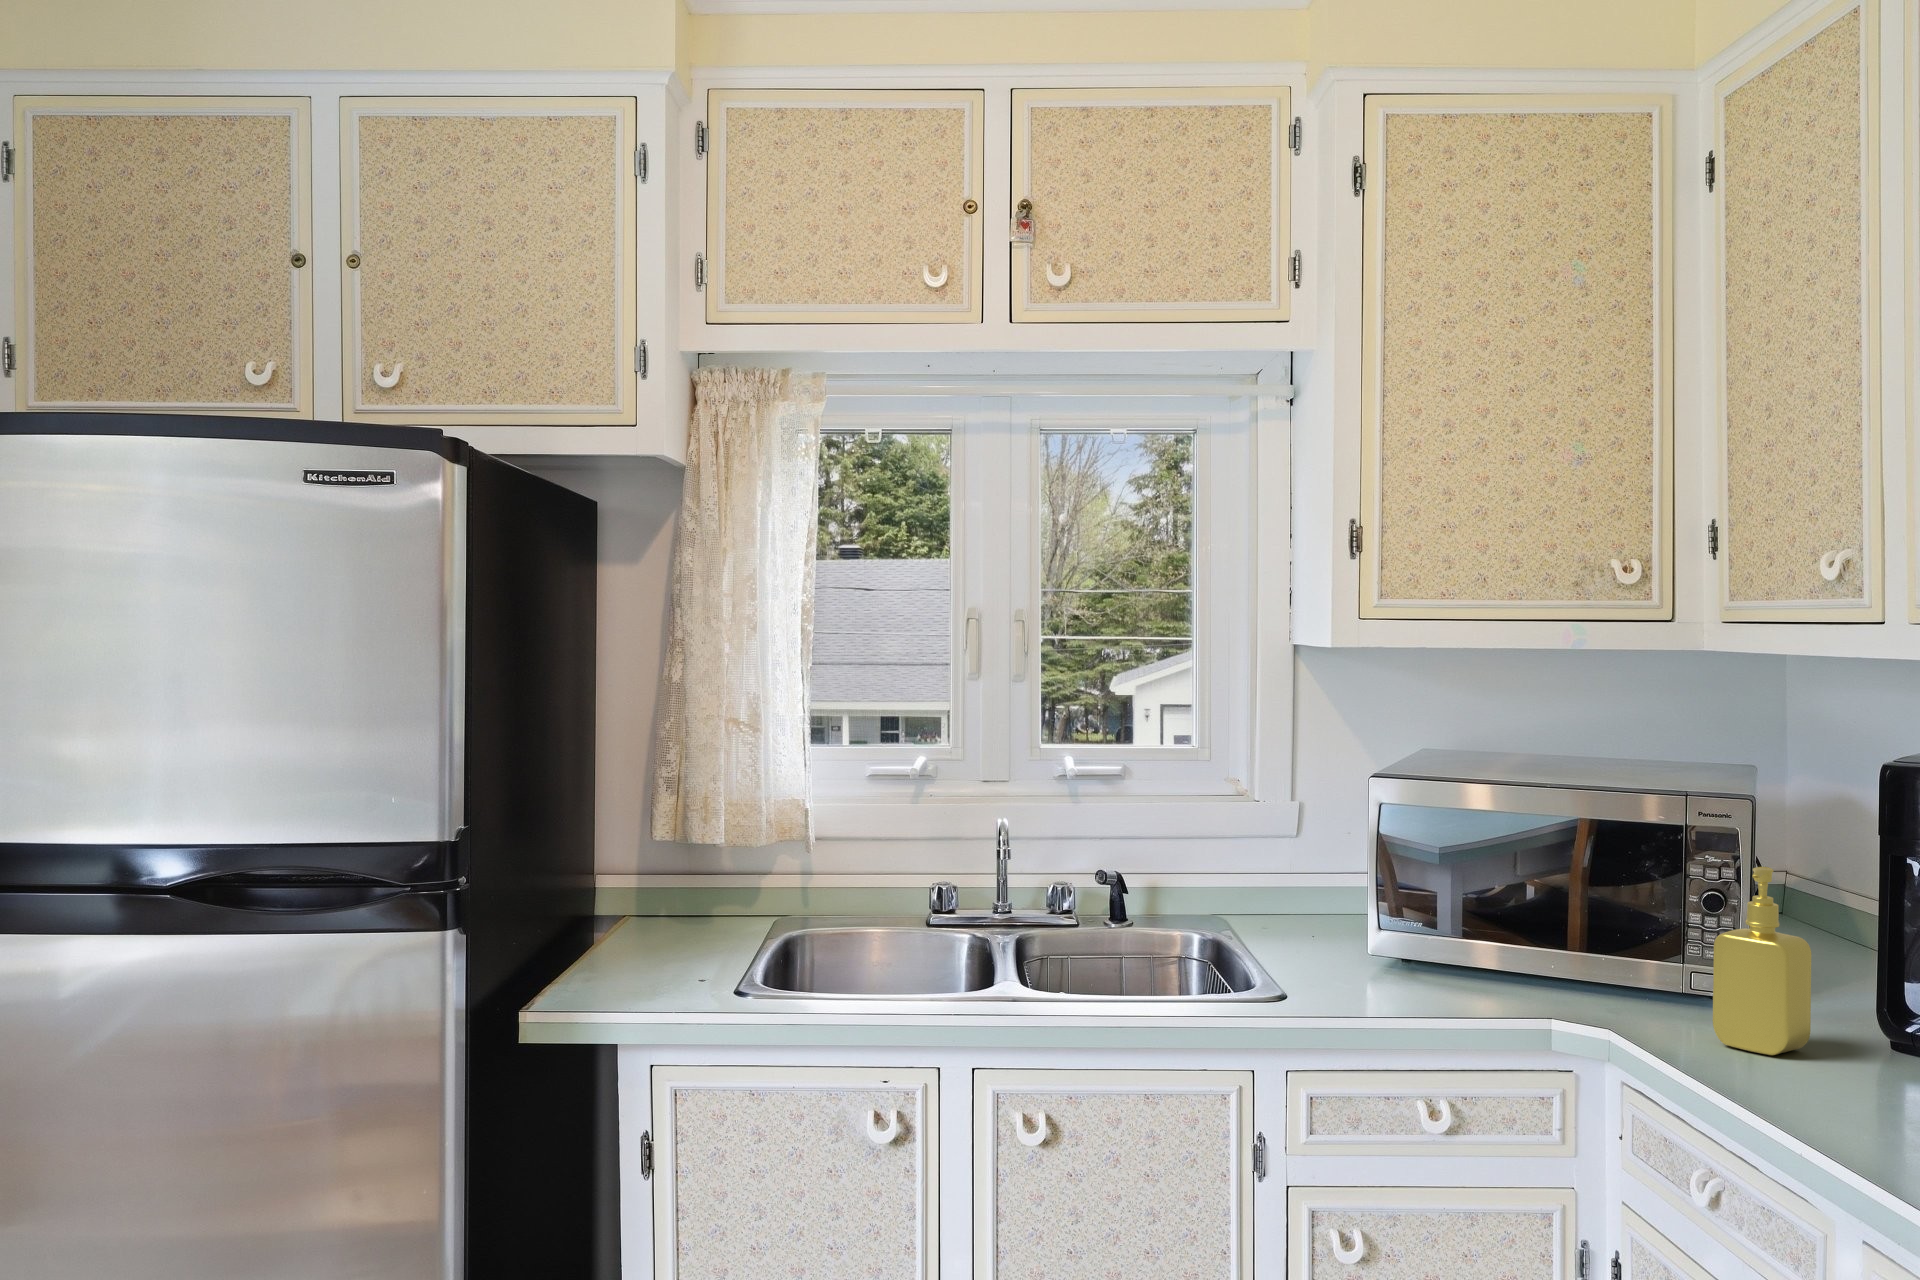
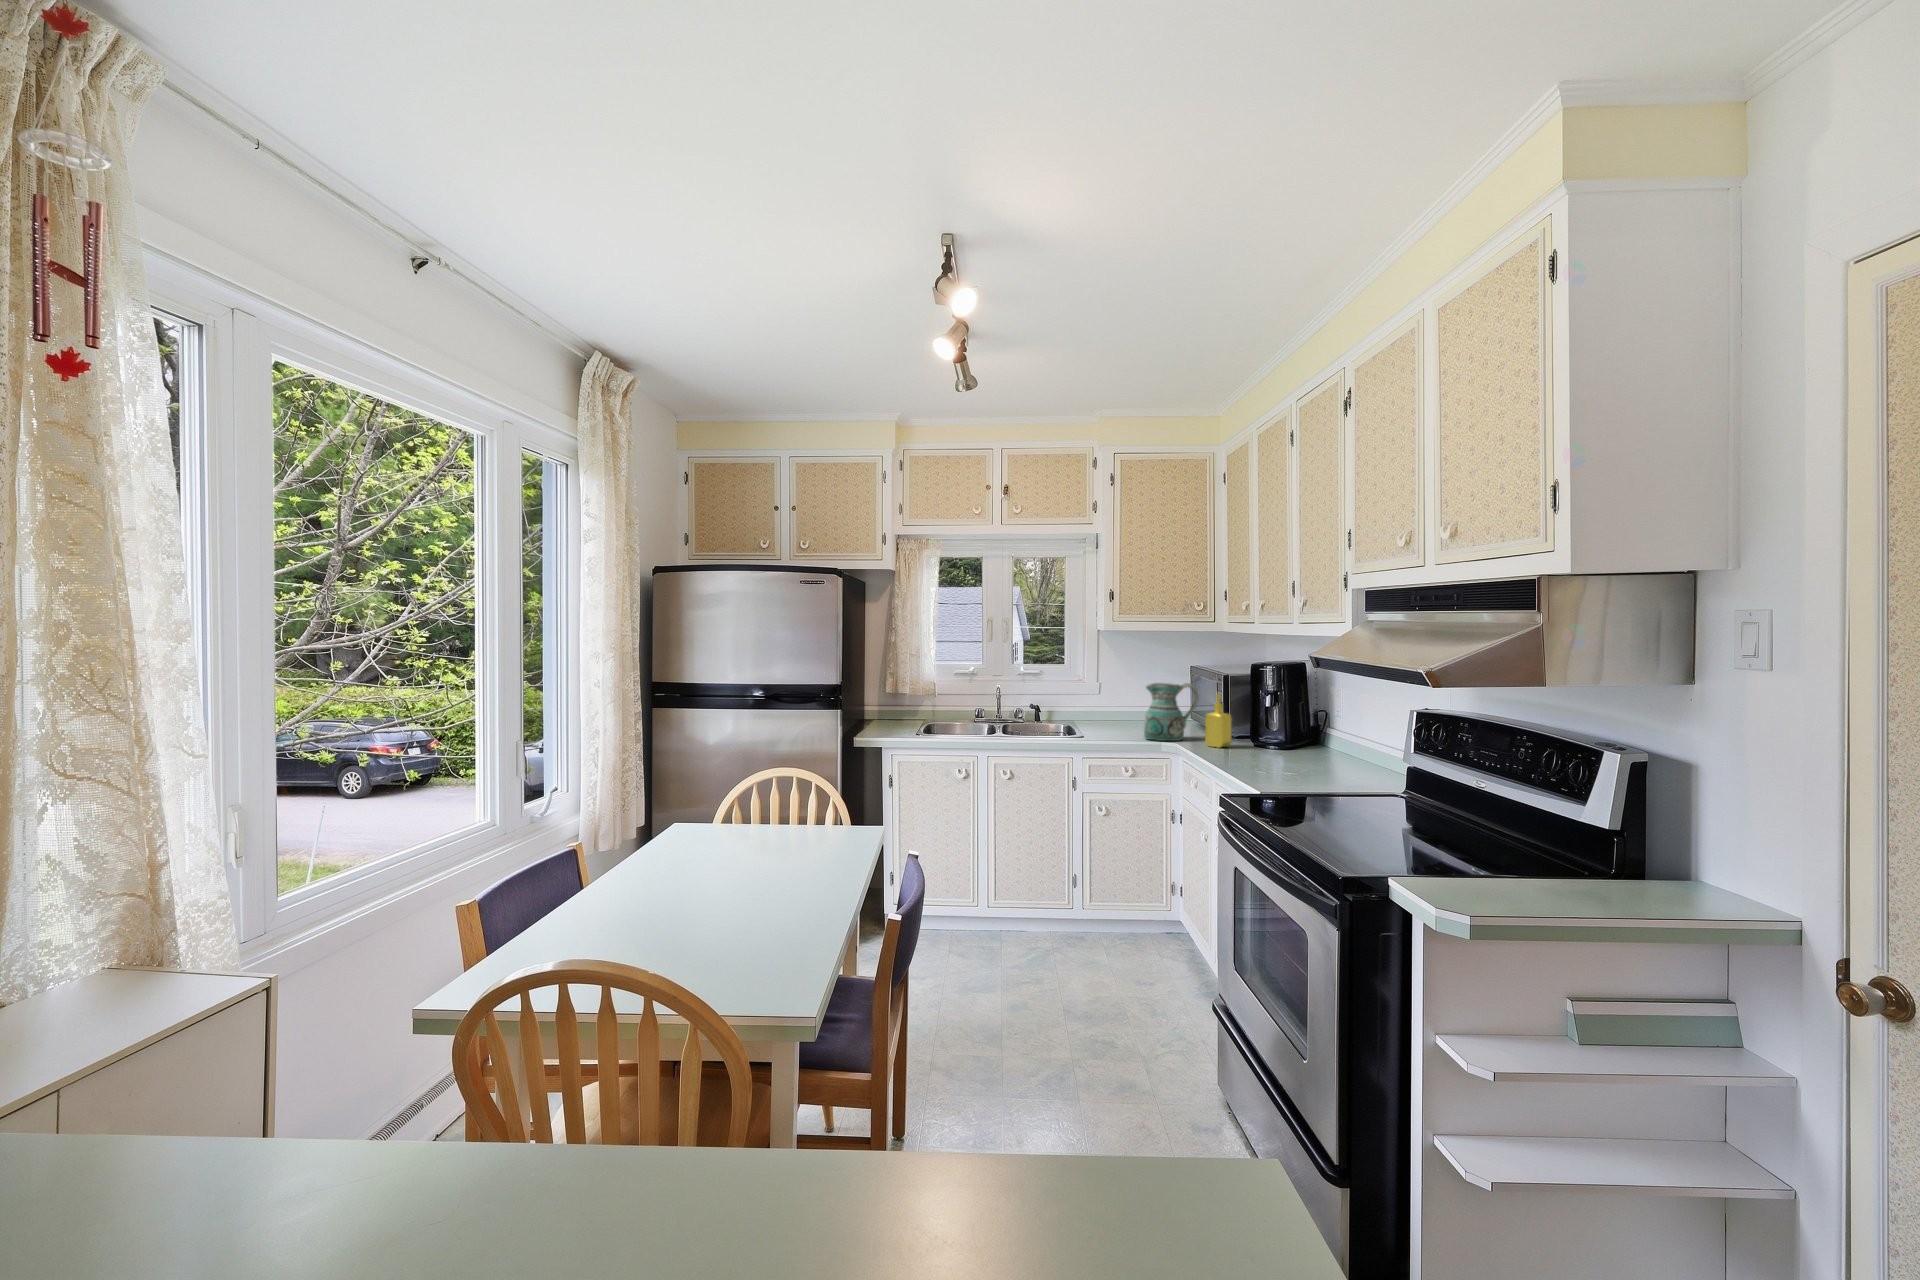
ceramic pitcher: none [1480,817,1659,1016] -> present [1144,683,1199,741]

